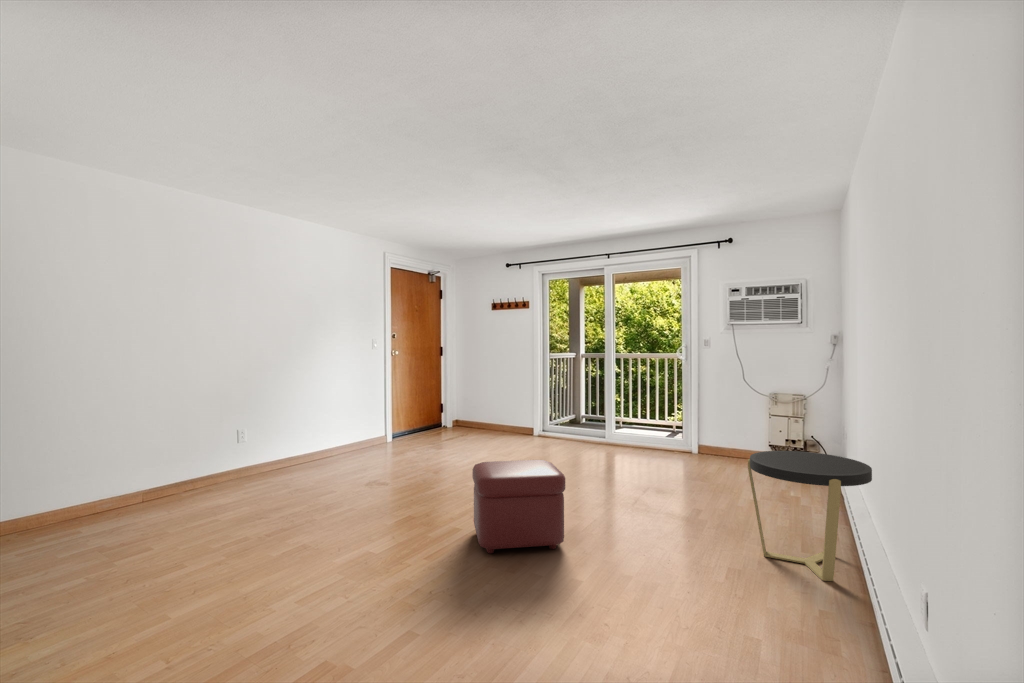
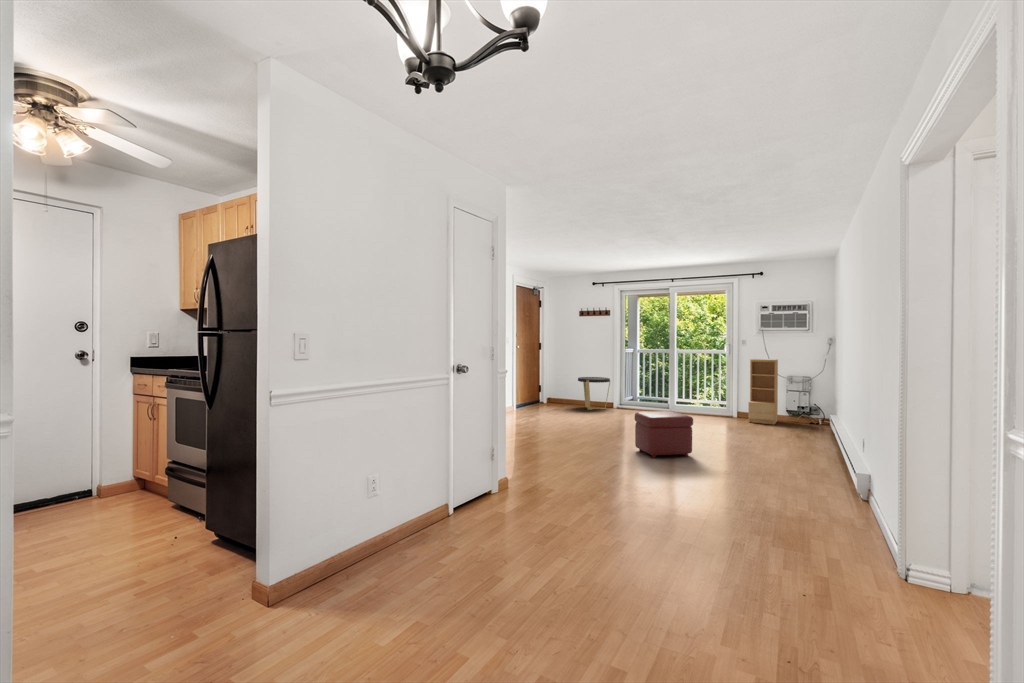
bookshelf: none [710,367,756,468] -> present [748,359,778,424]
side table: present [748,451,872,581] -> present [578,377,610,410]

